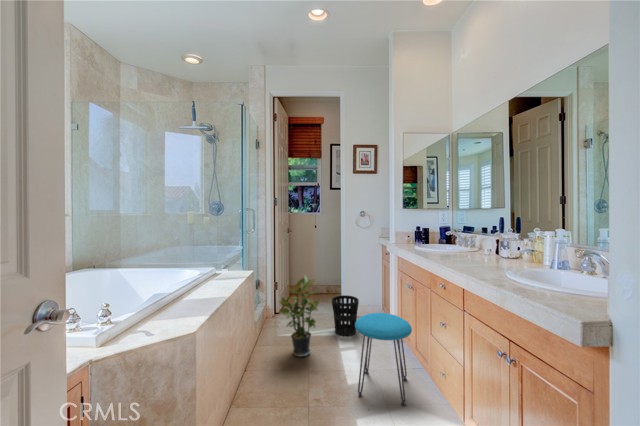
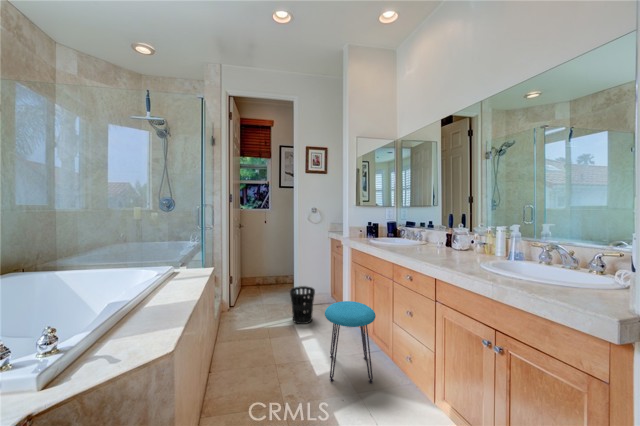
potted plant: present [279,276,320,357] -> none [243,270,285,351]

